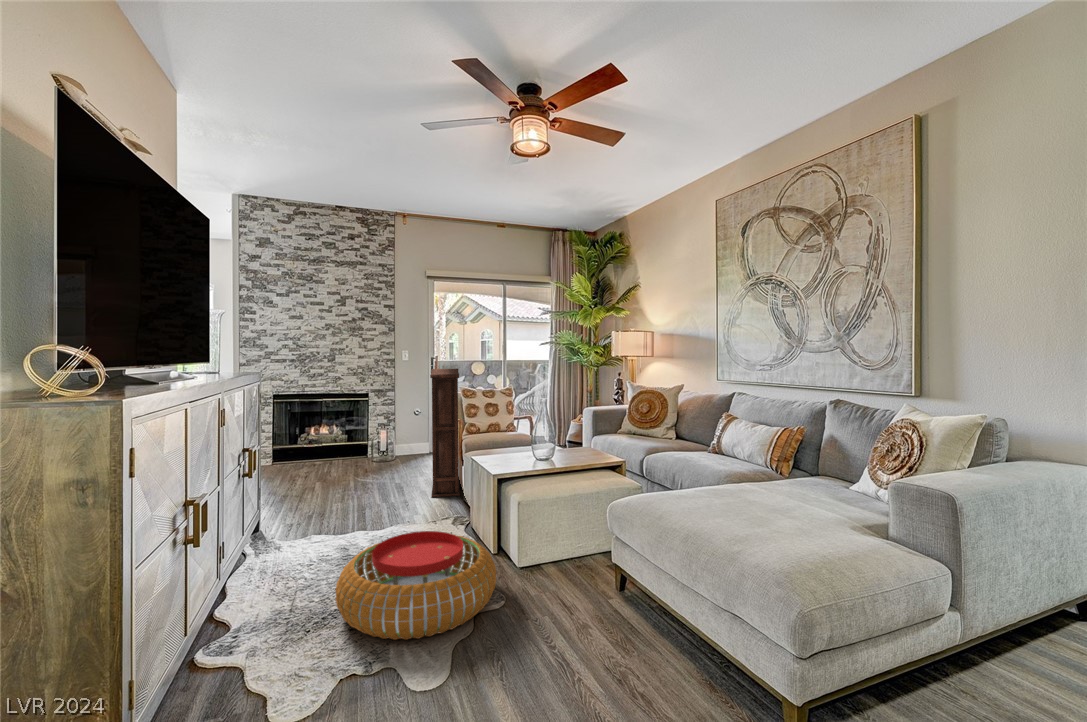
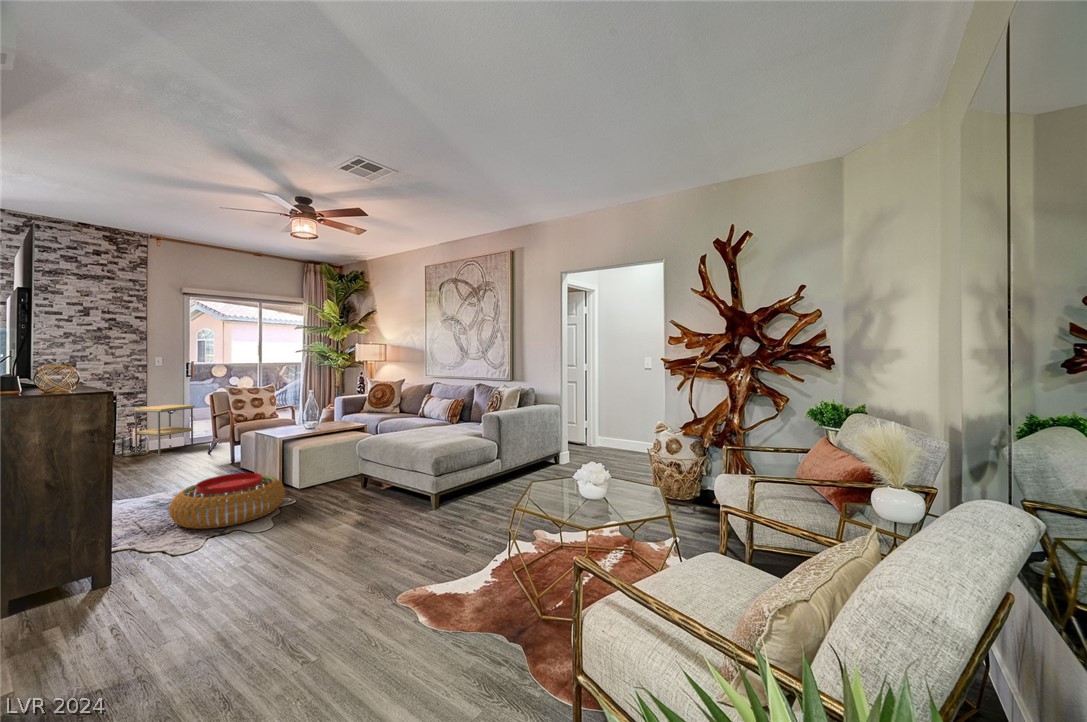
bookshelf: present [430,369,460,497] -> none [201,372,234,471]
side table: none [382,405,435,464] -> present [135,405,195,456]

